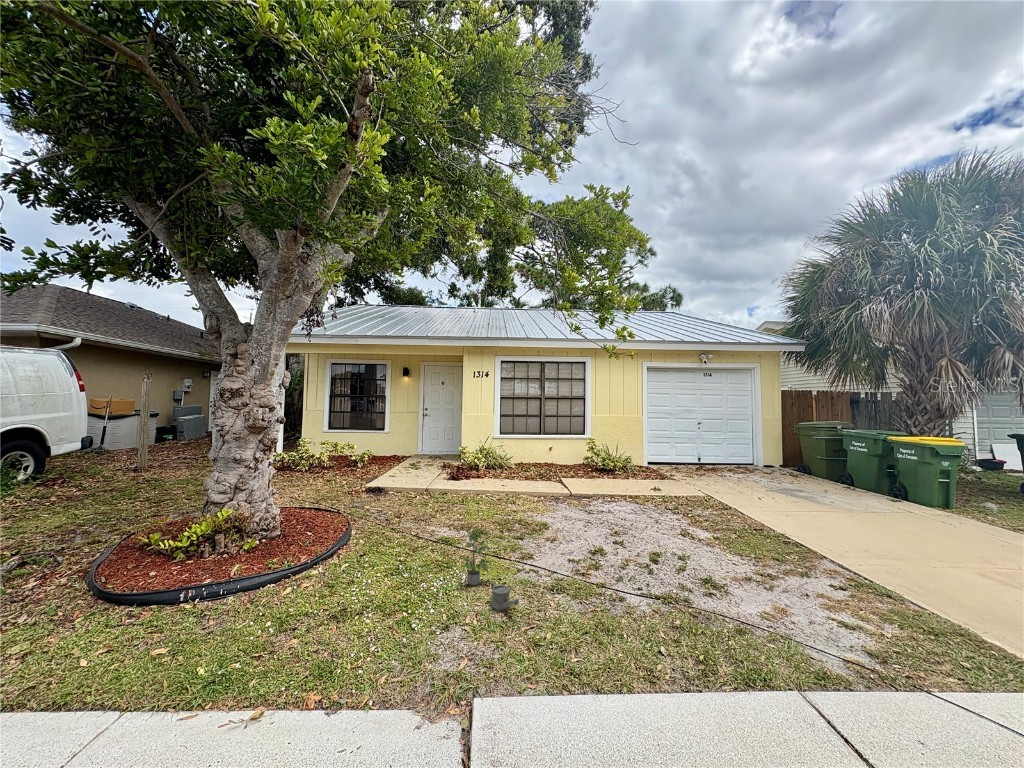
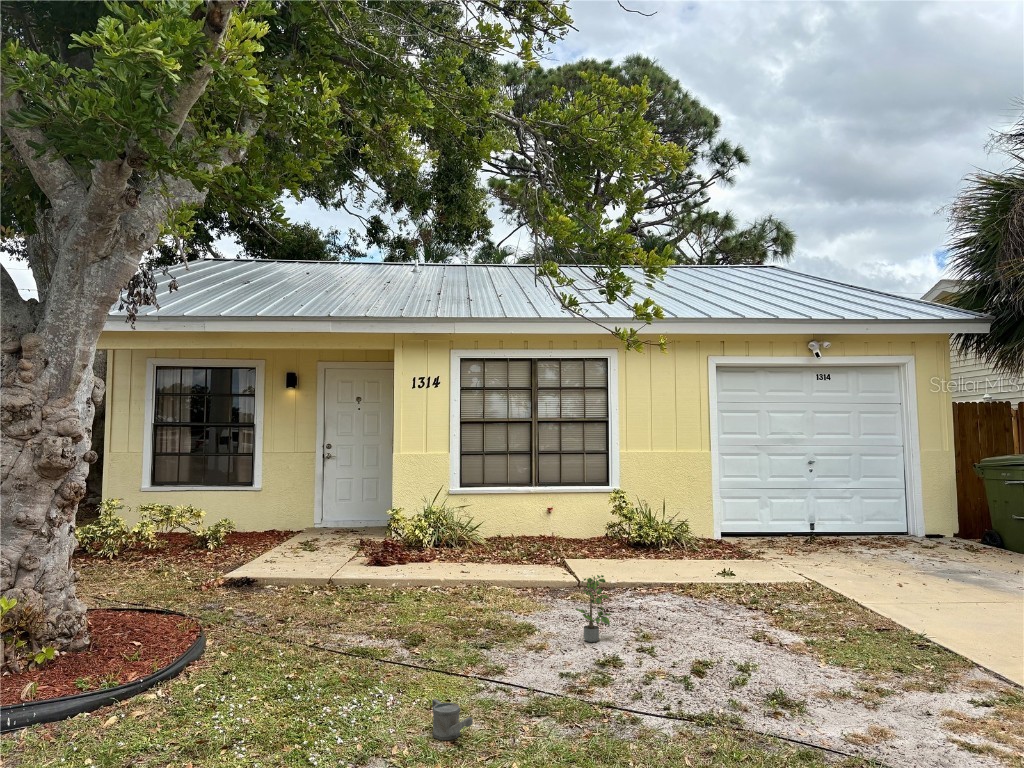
potted plant: present [462,530,492,586] -> present [576,575,611,642]

